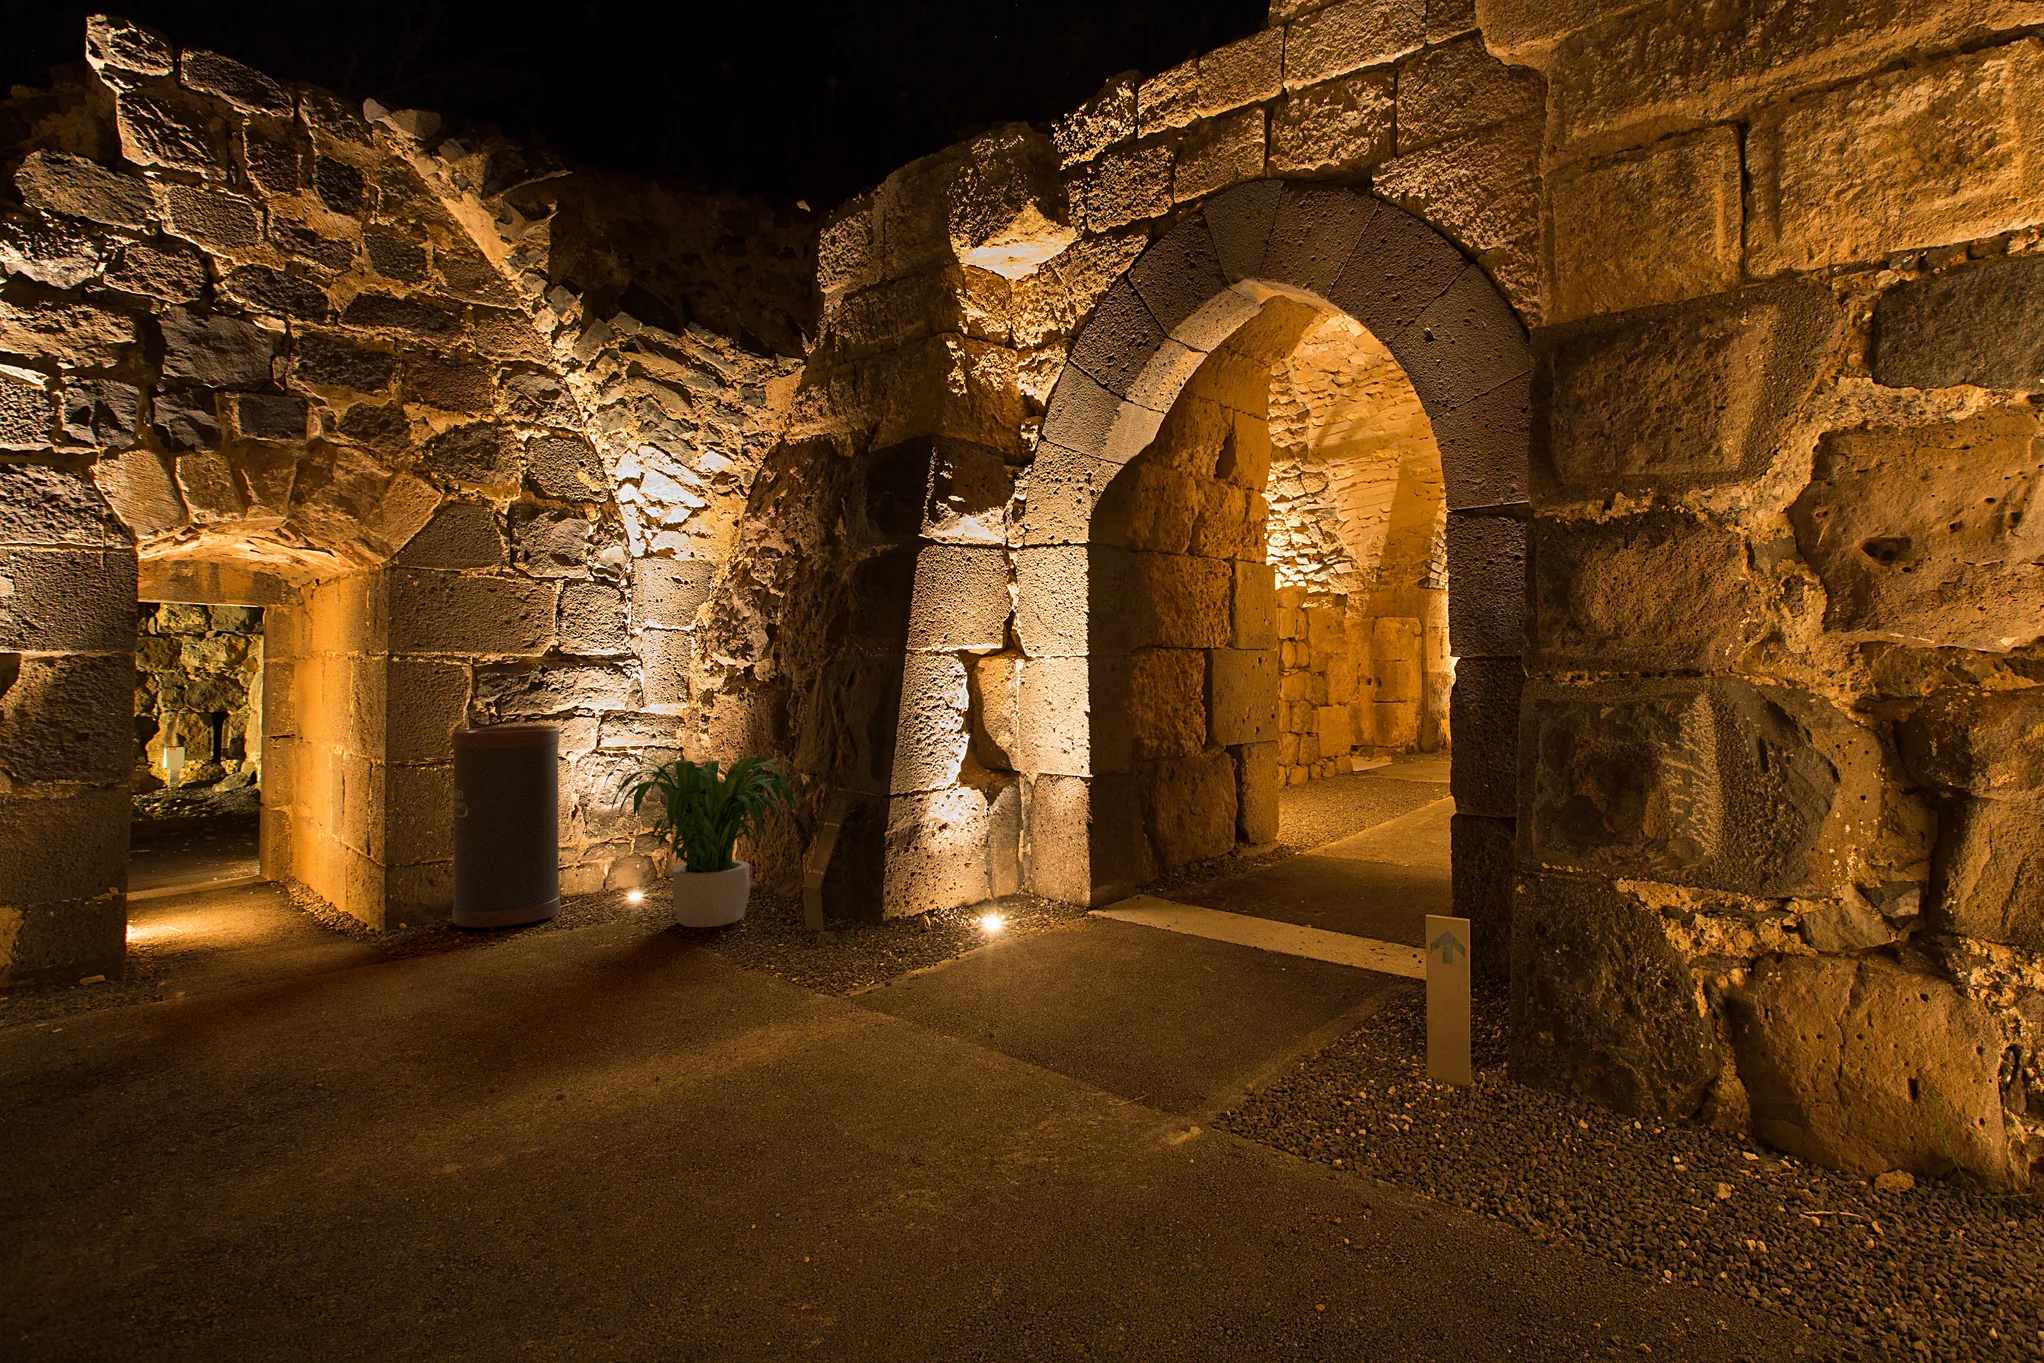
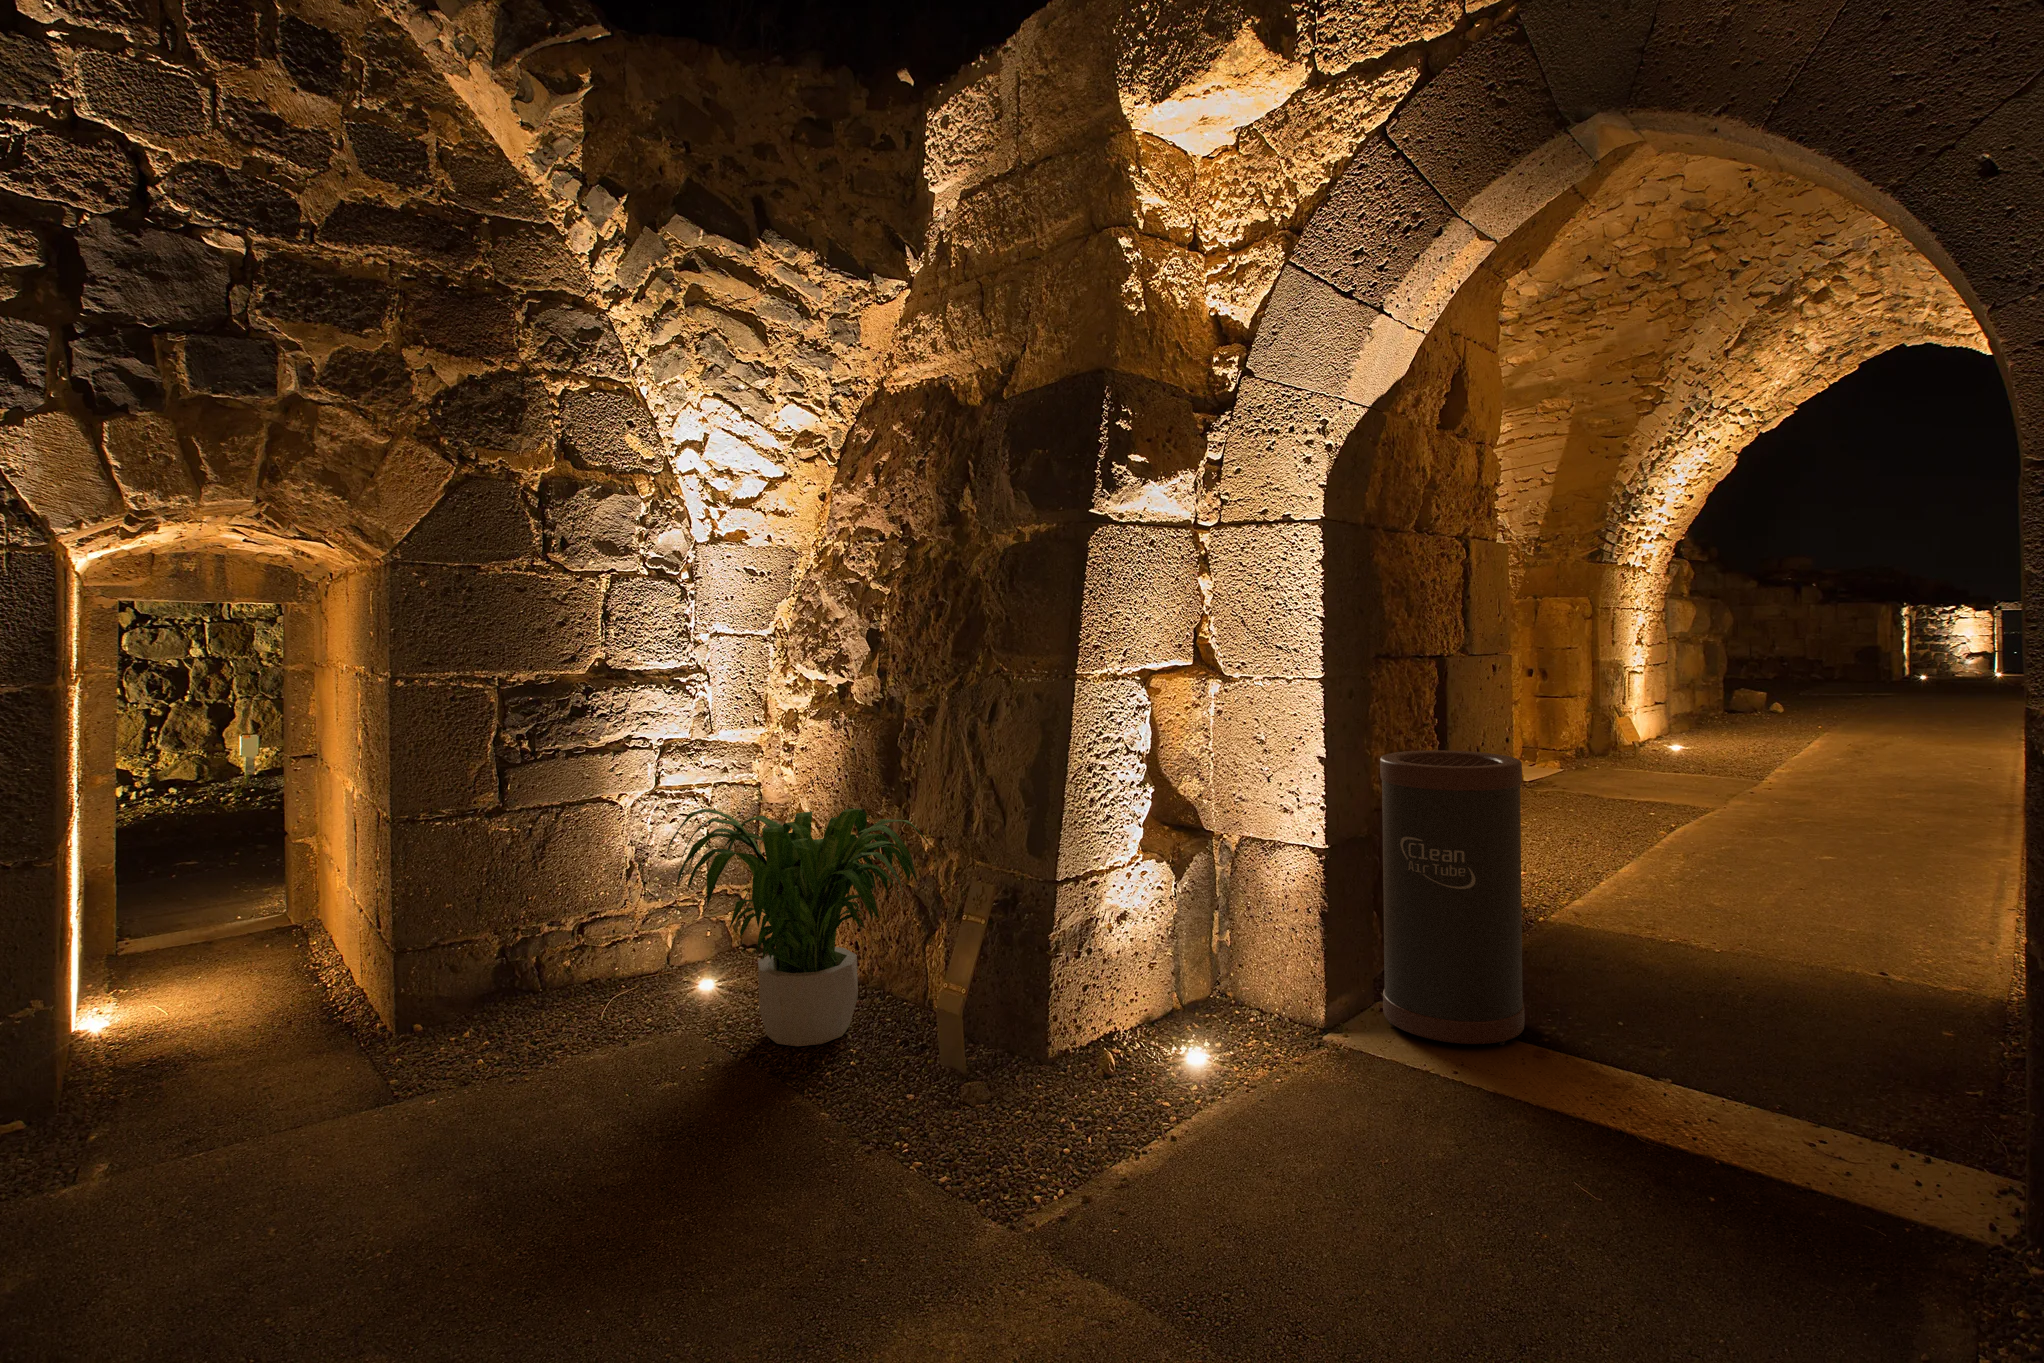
trash can: present [452,726,560,931] -> present [1380,750,1525,1045]

